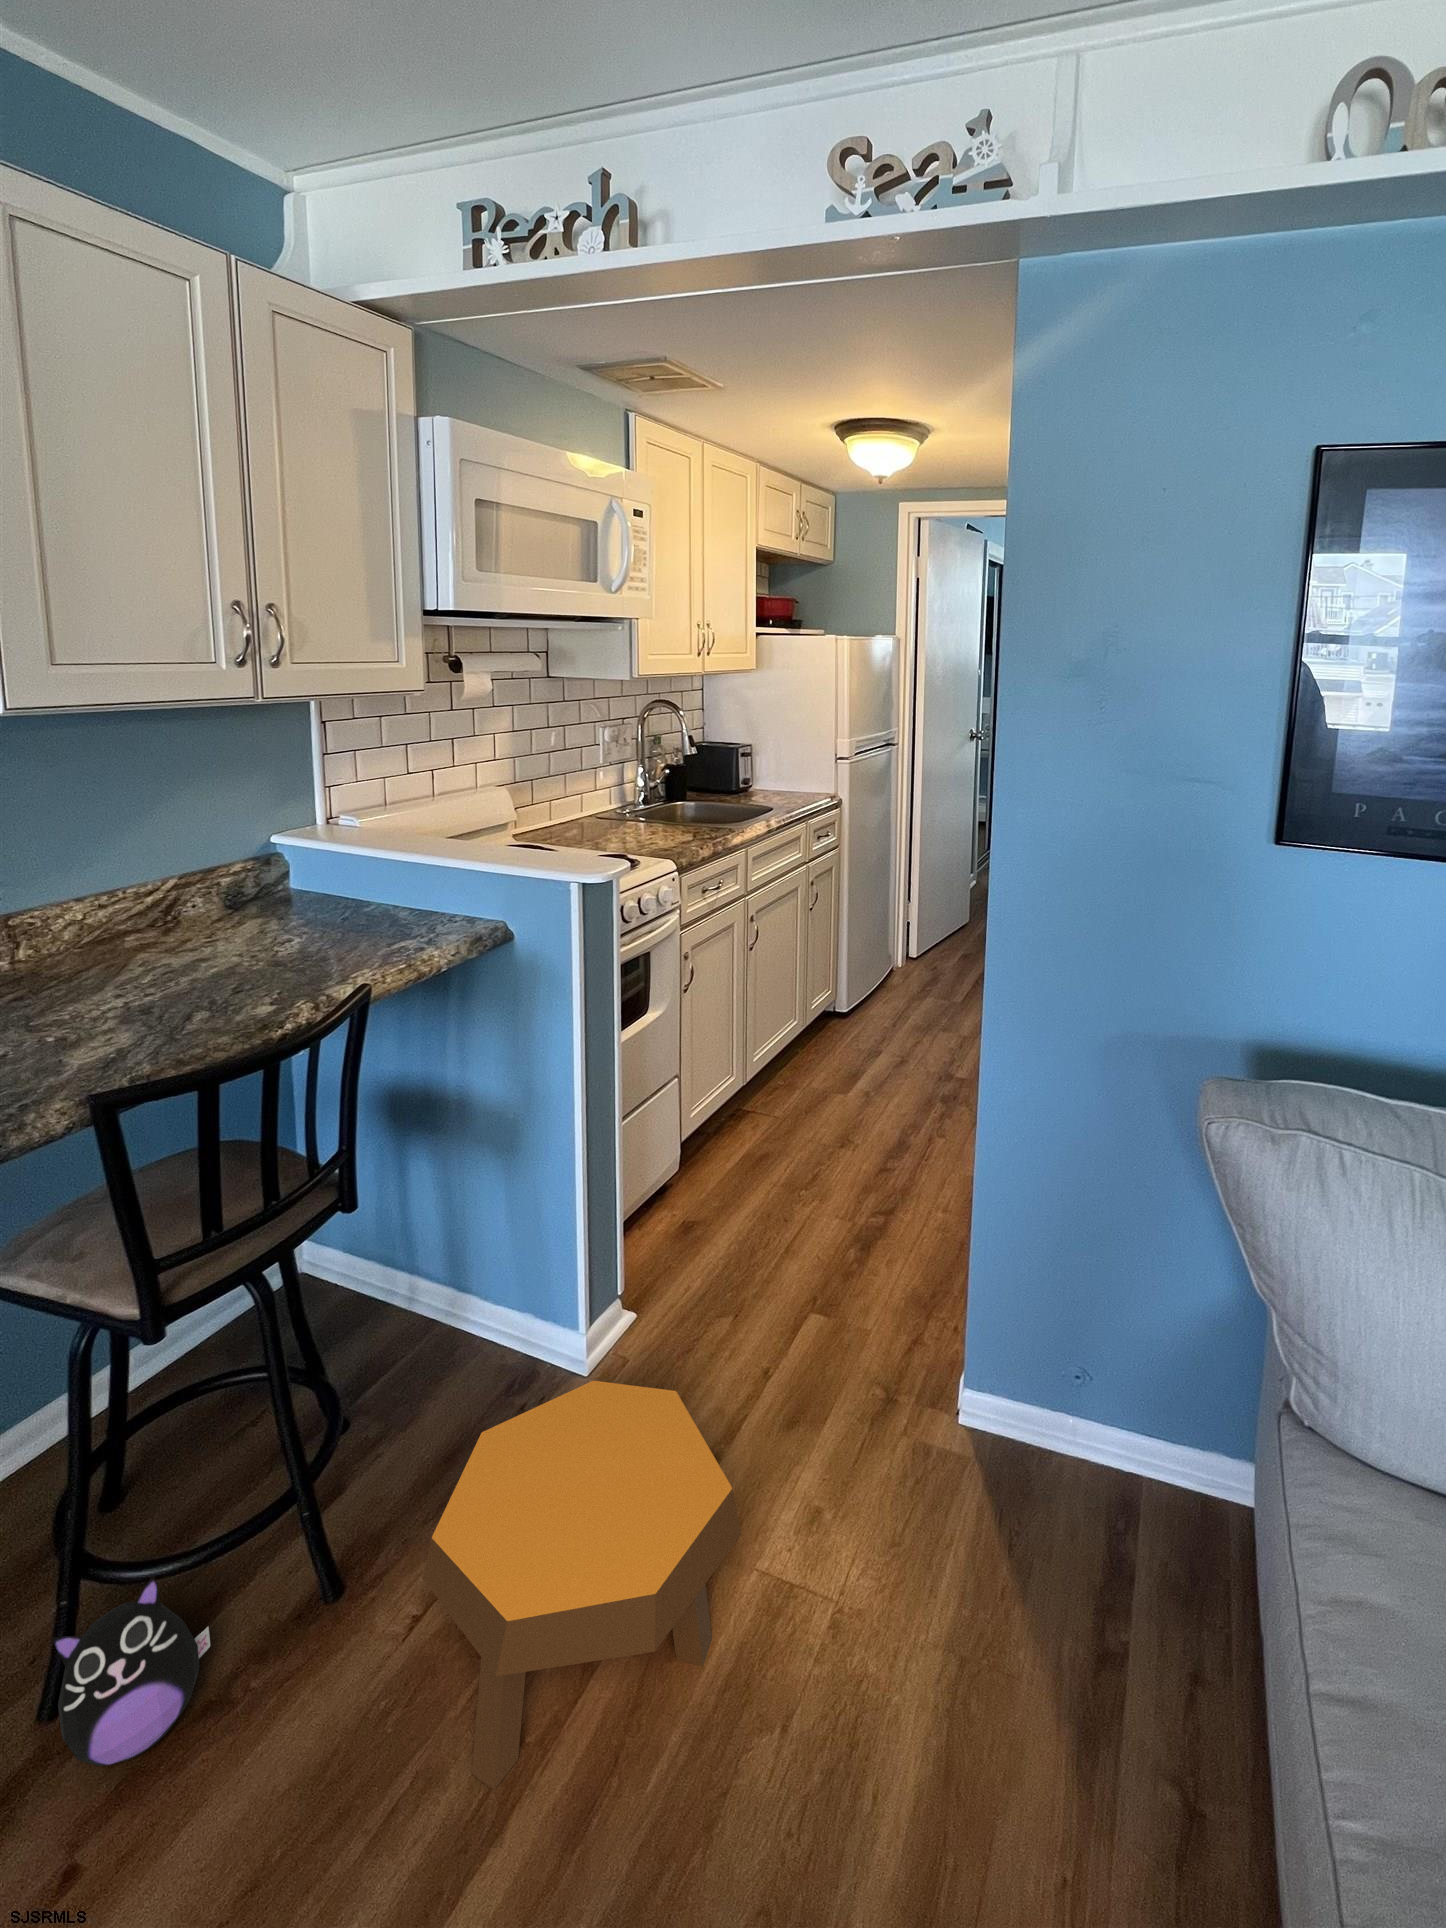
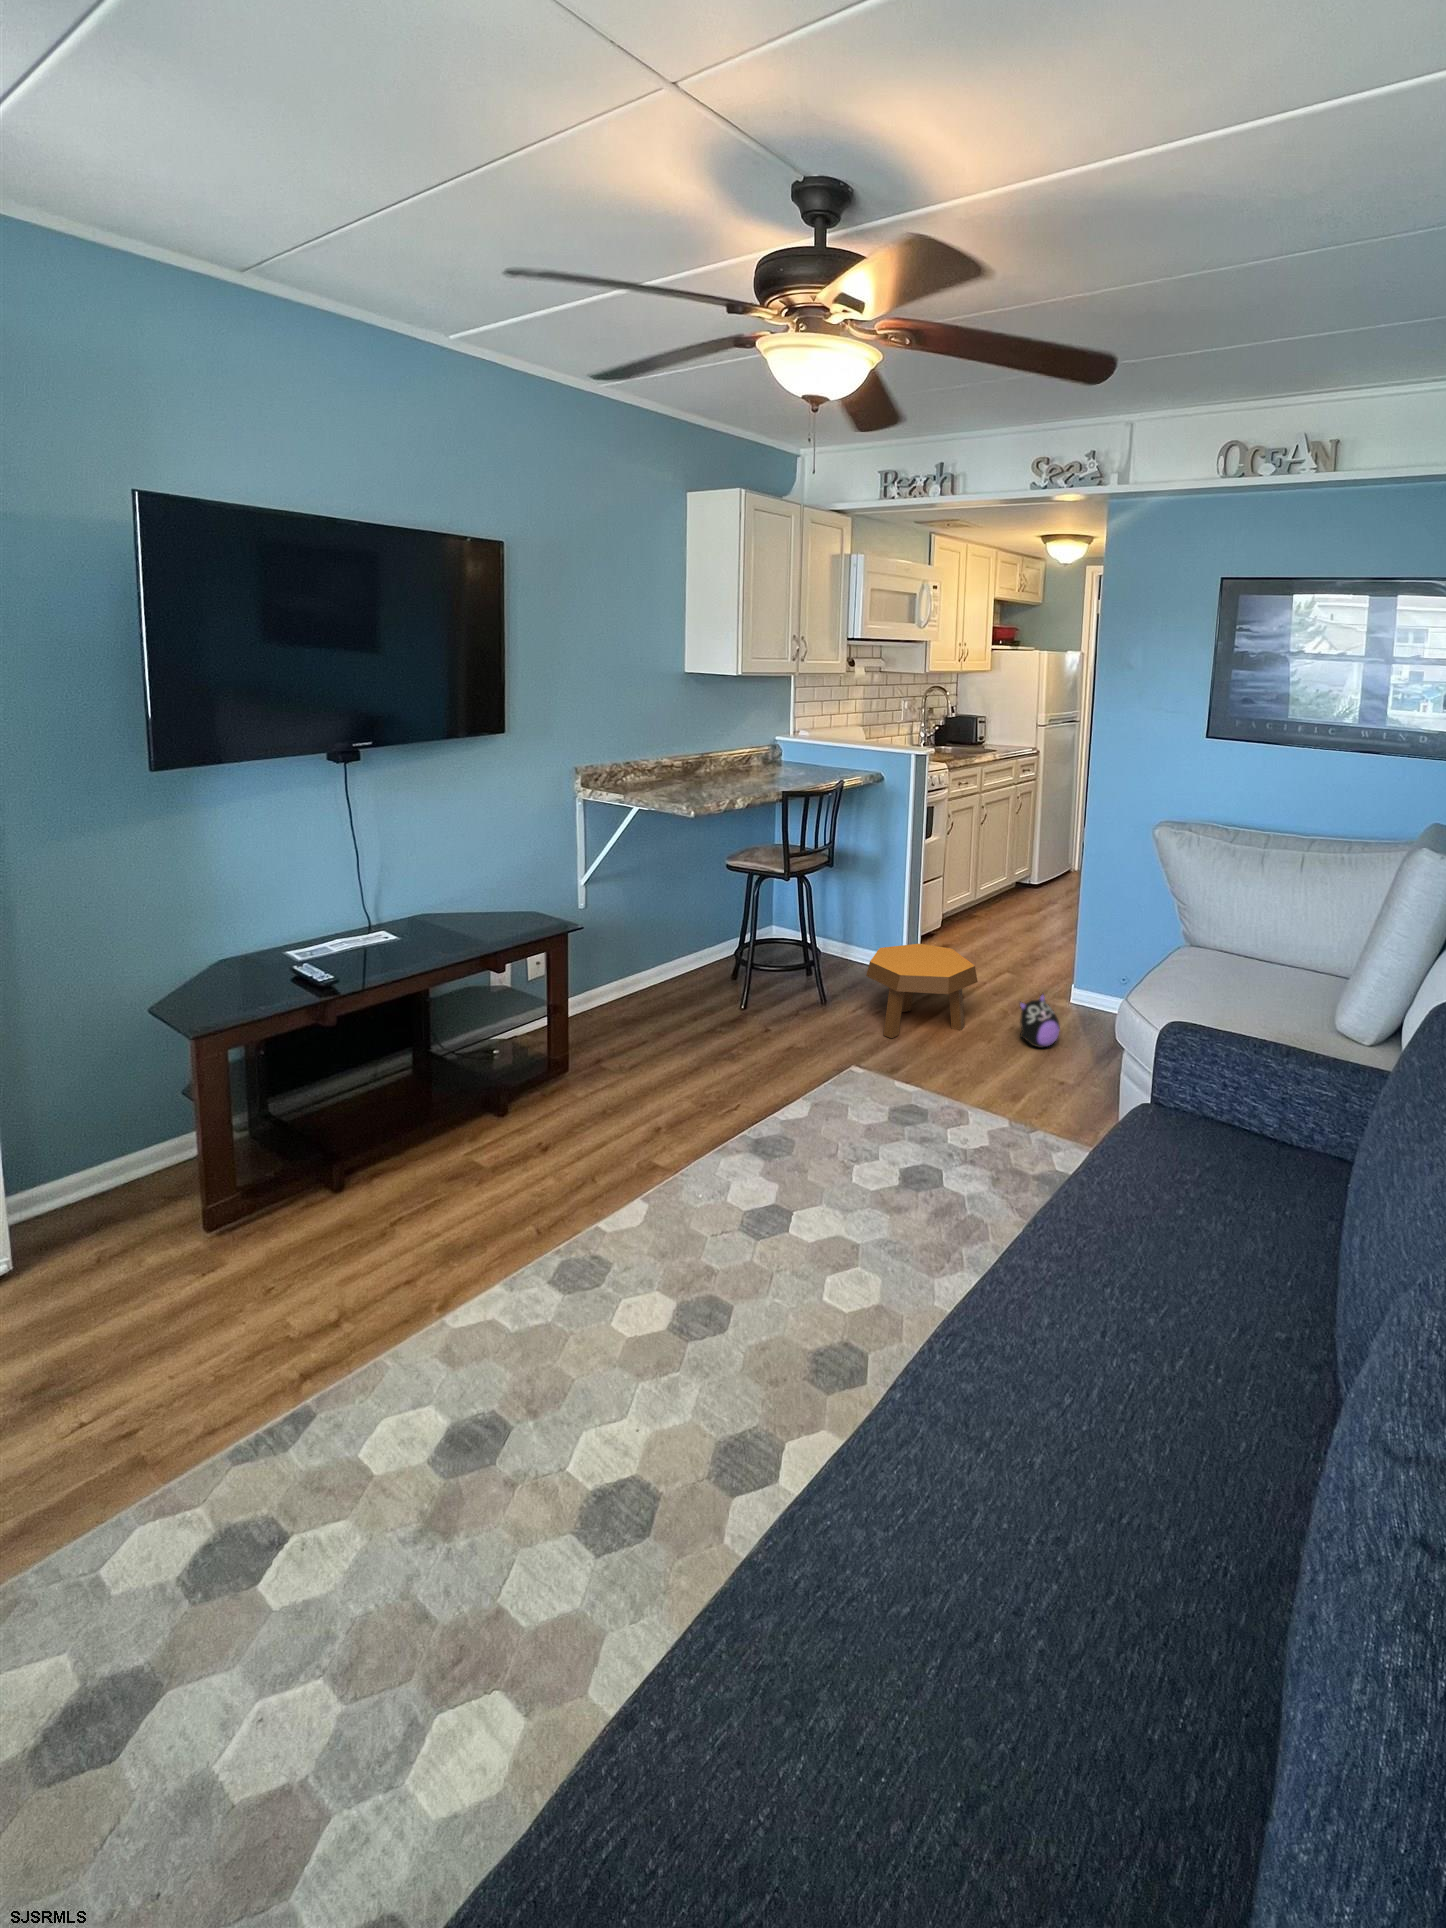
plush toy: present [52,1575,210,1766] -> present [1020,994,1060,1048]

